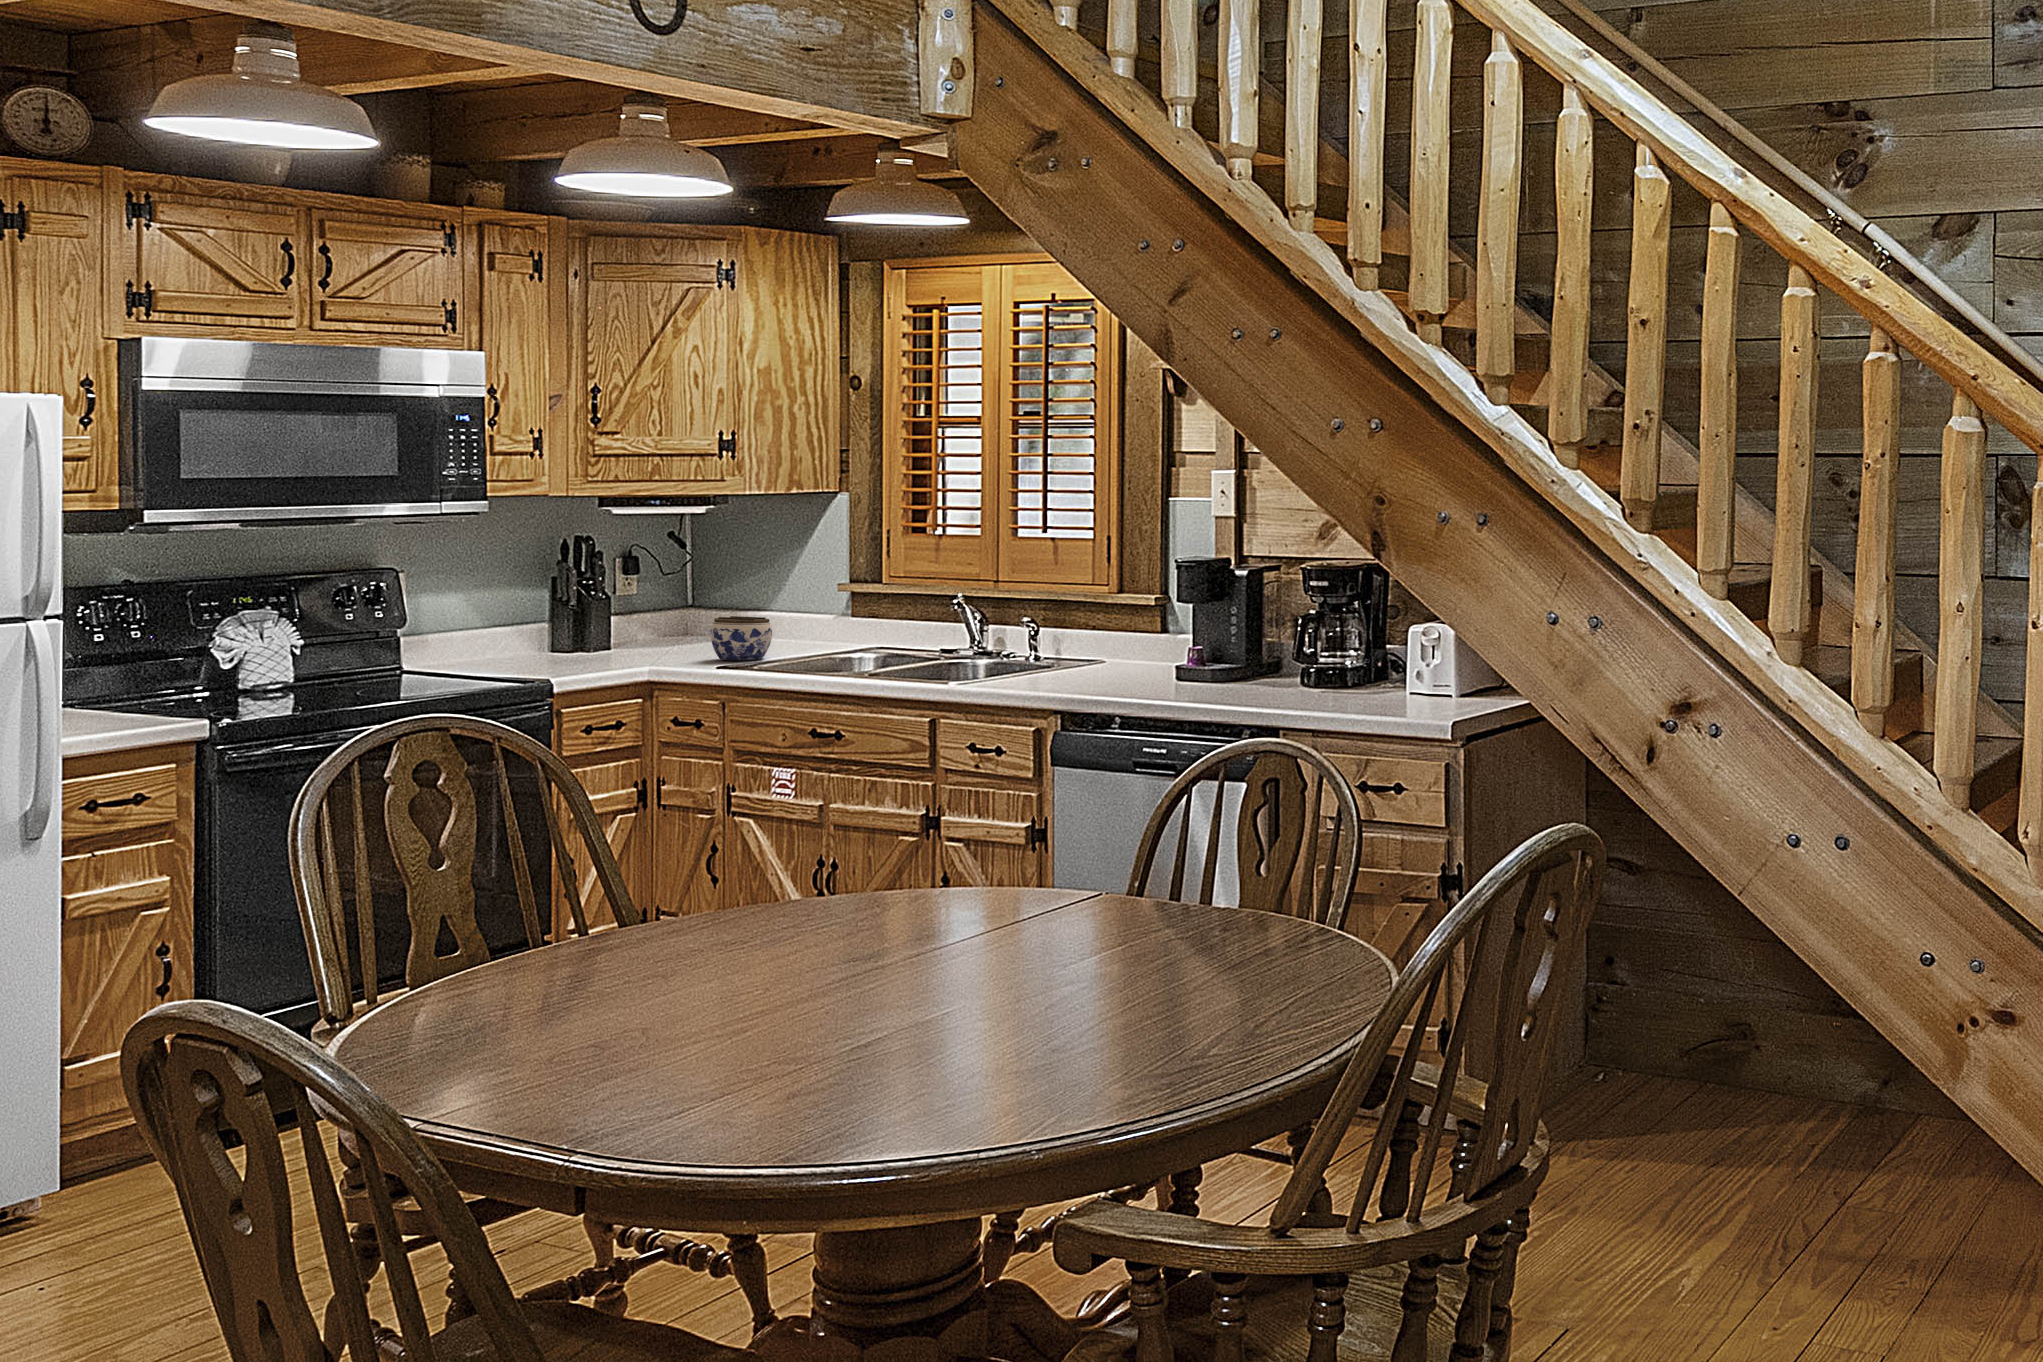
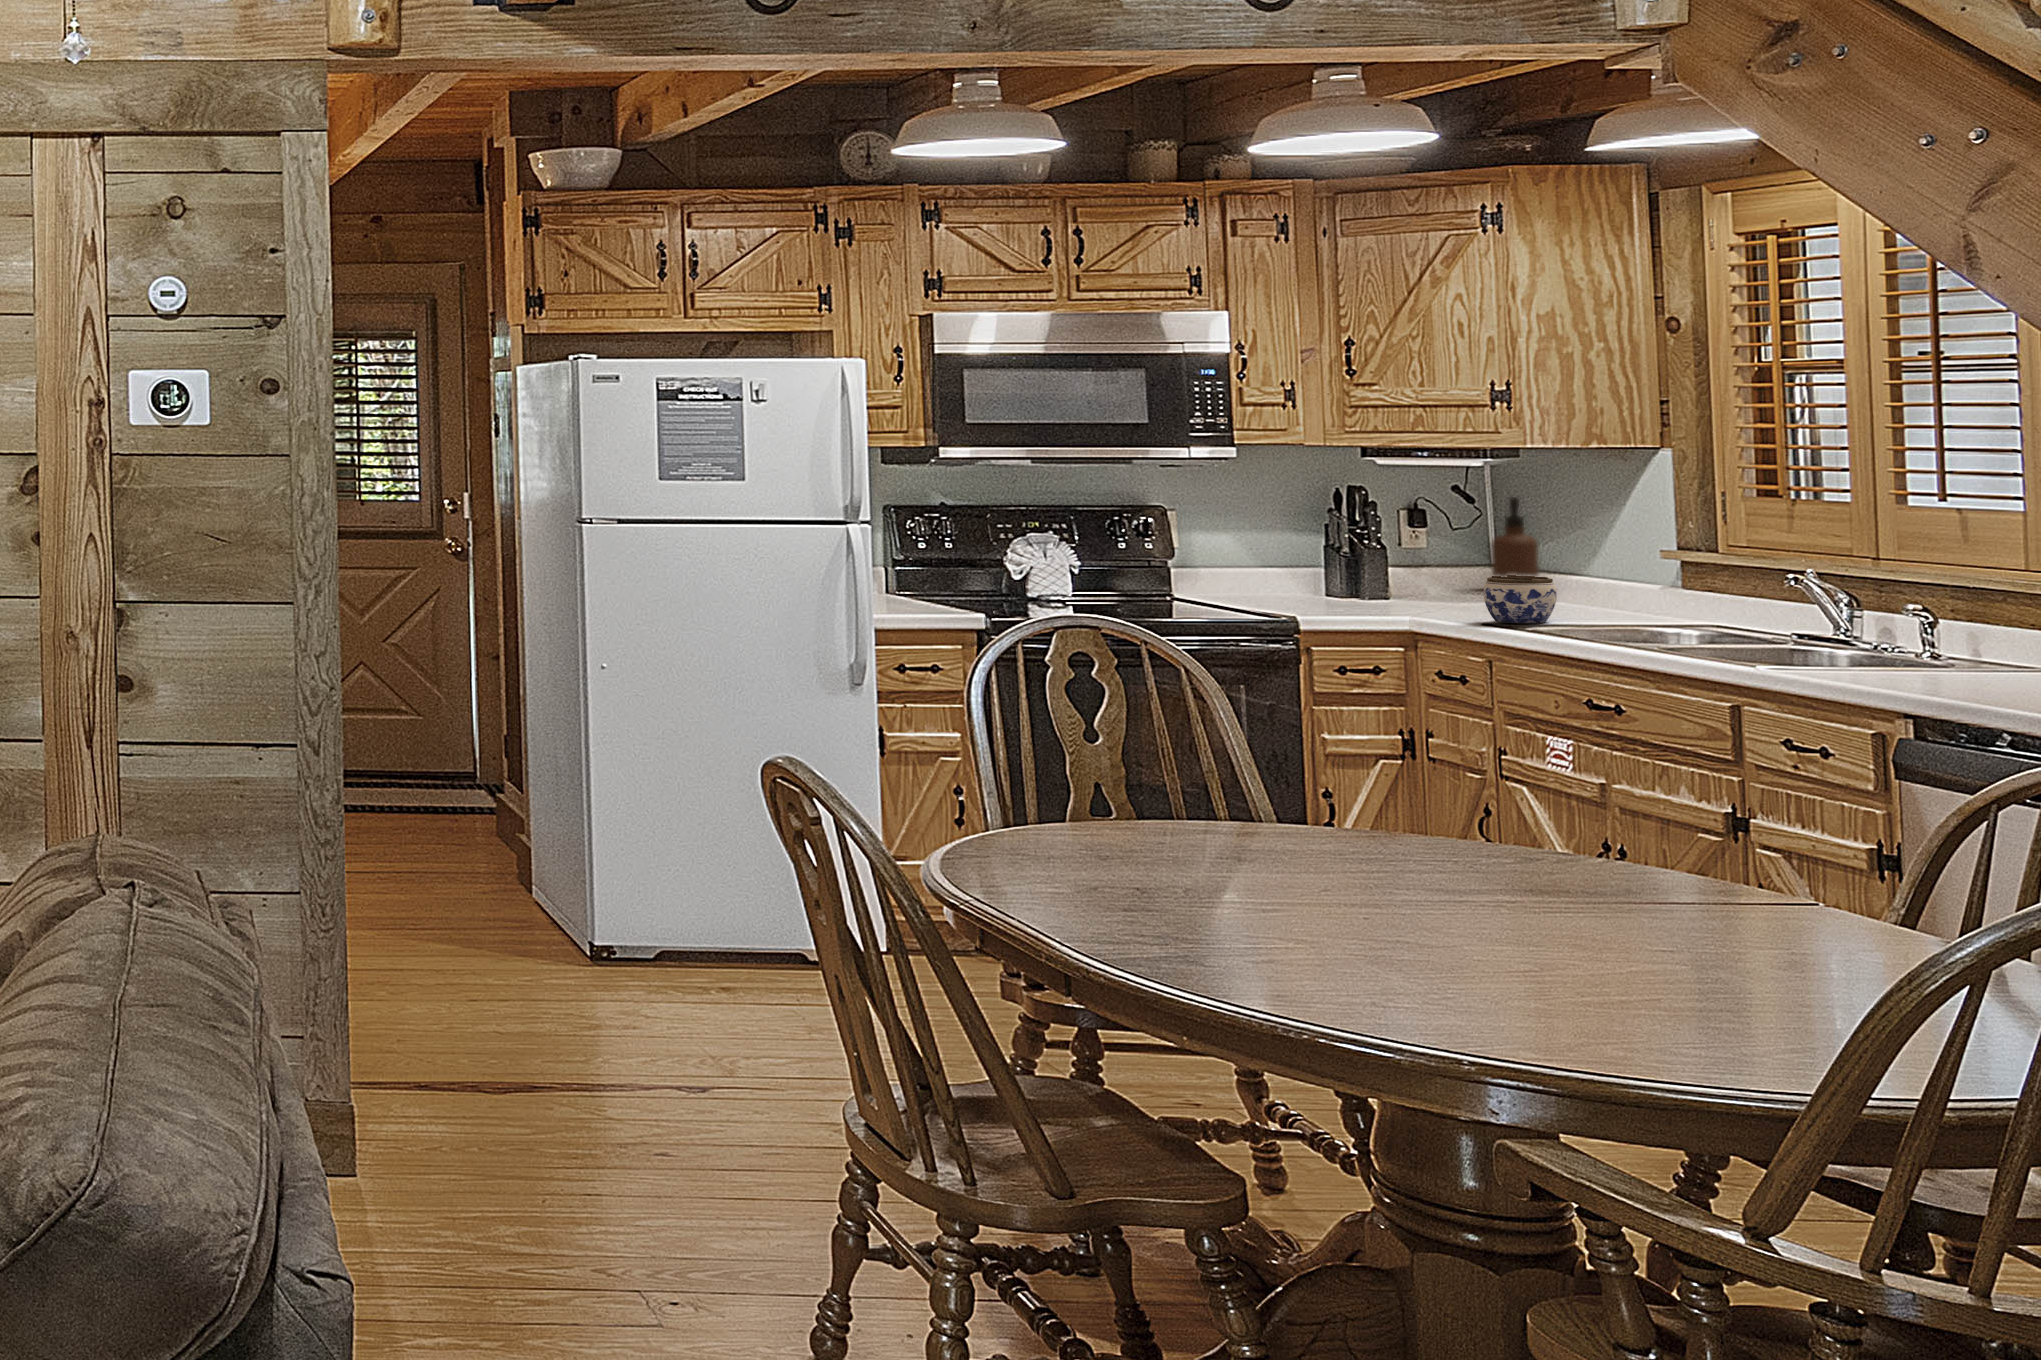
soap dispenser: none [696,546,736,631] -> present [1491,497,1539,576]

